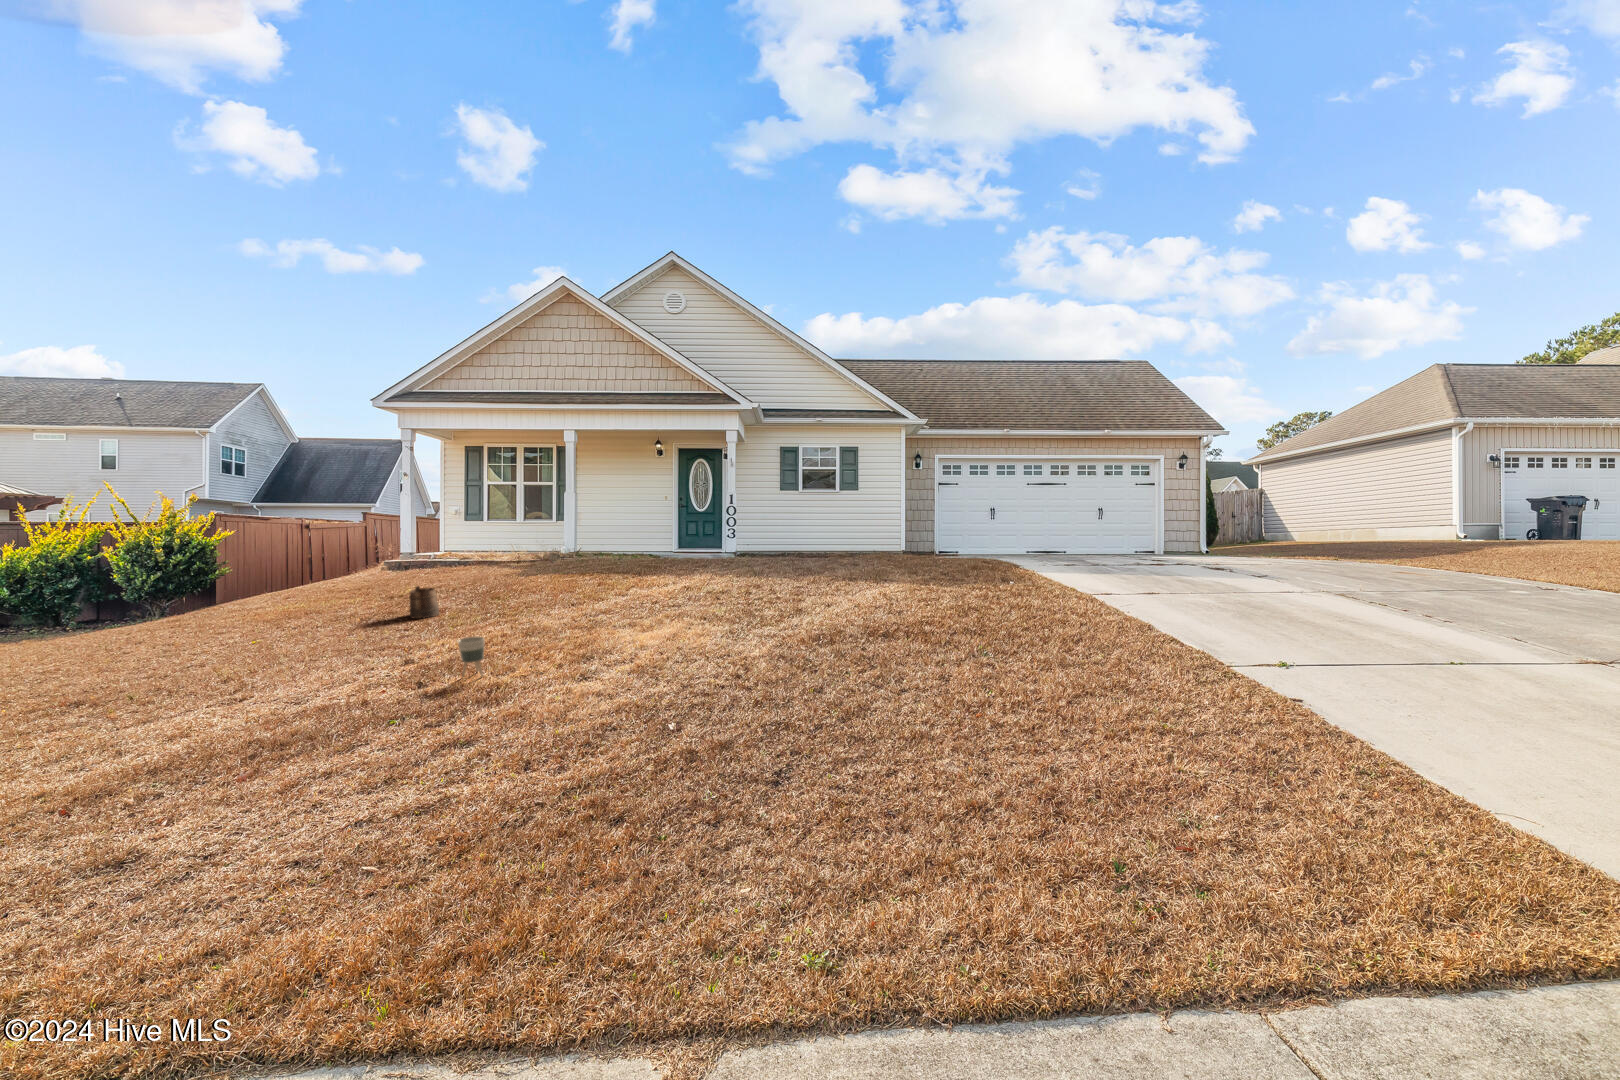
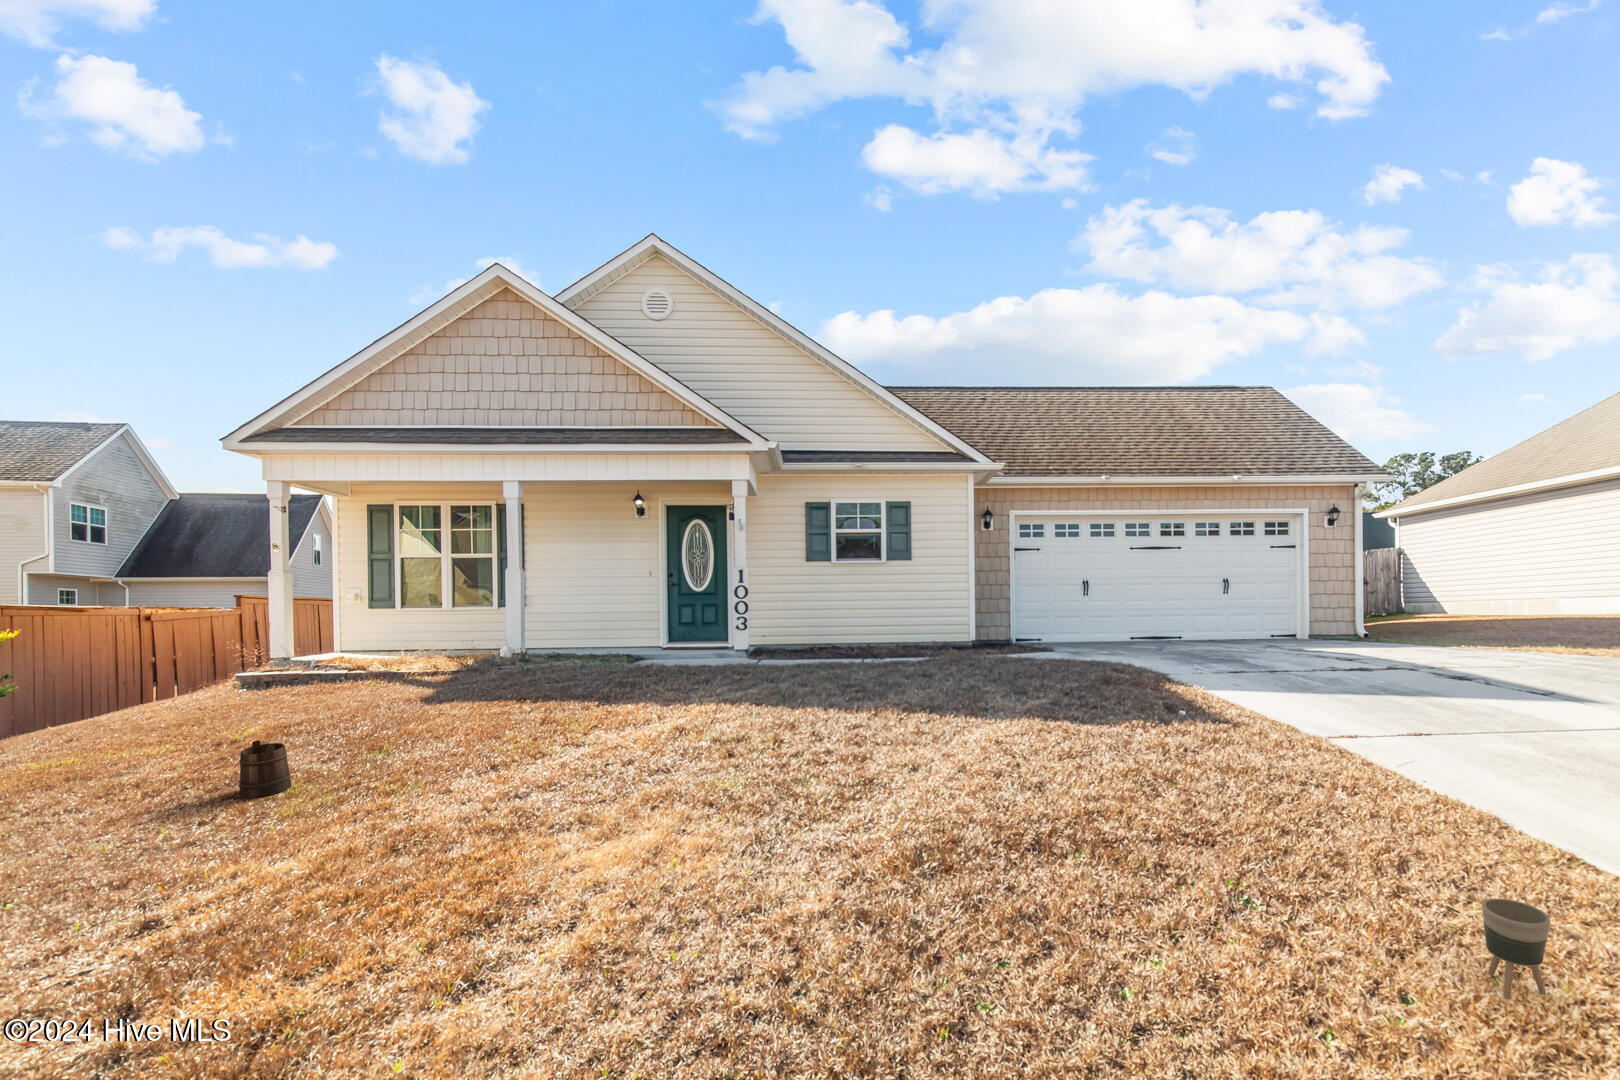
planter: present [458,636,485,678] -> present [1482,899,1551,998]

